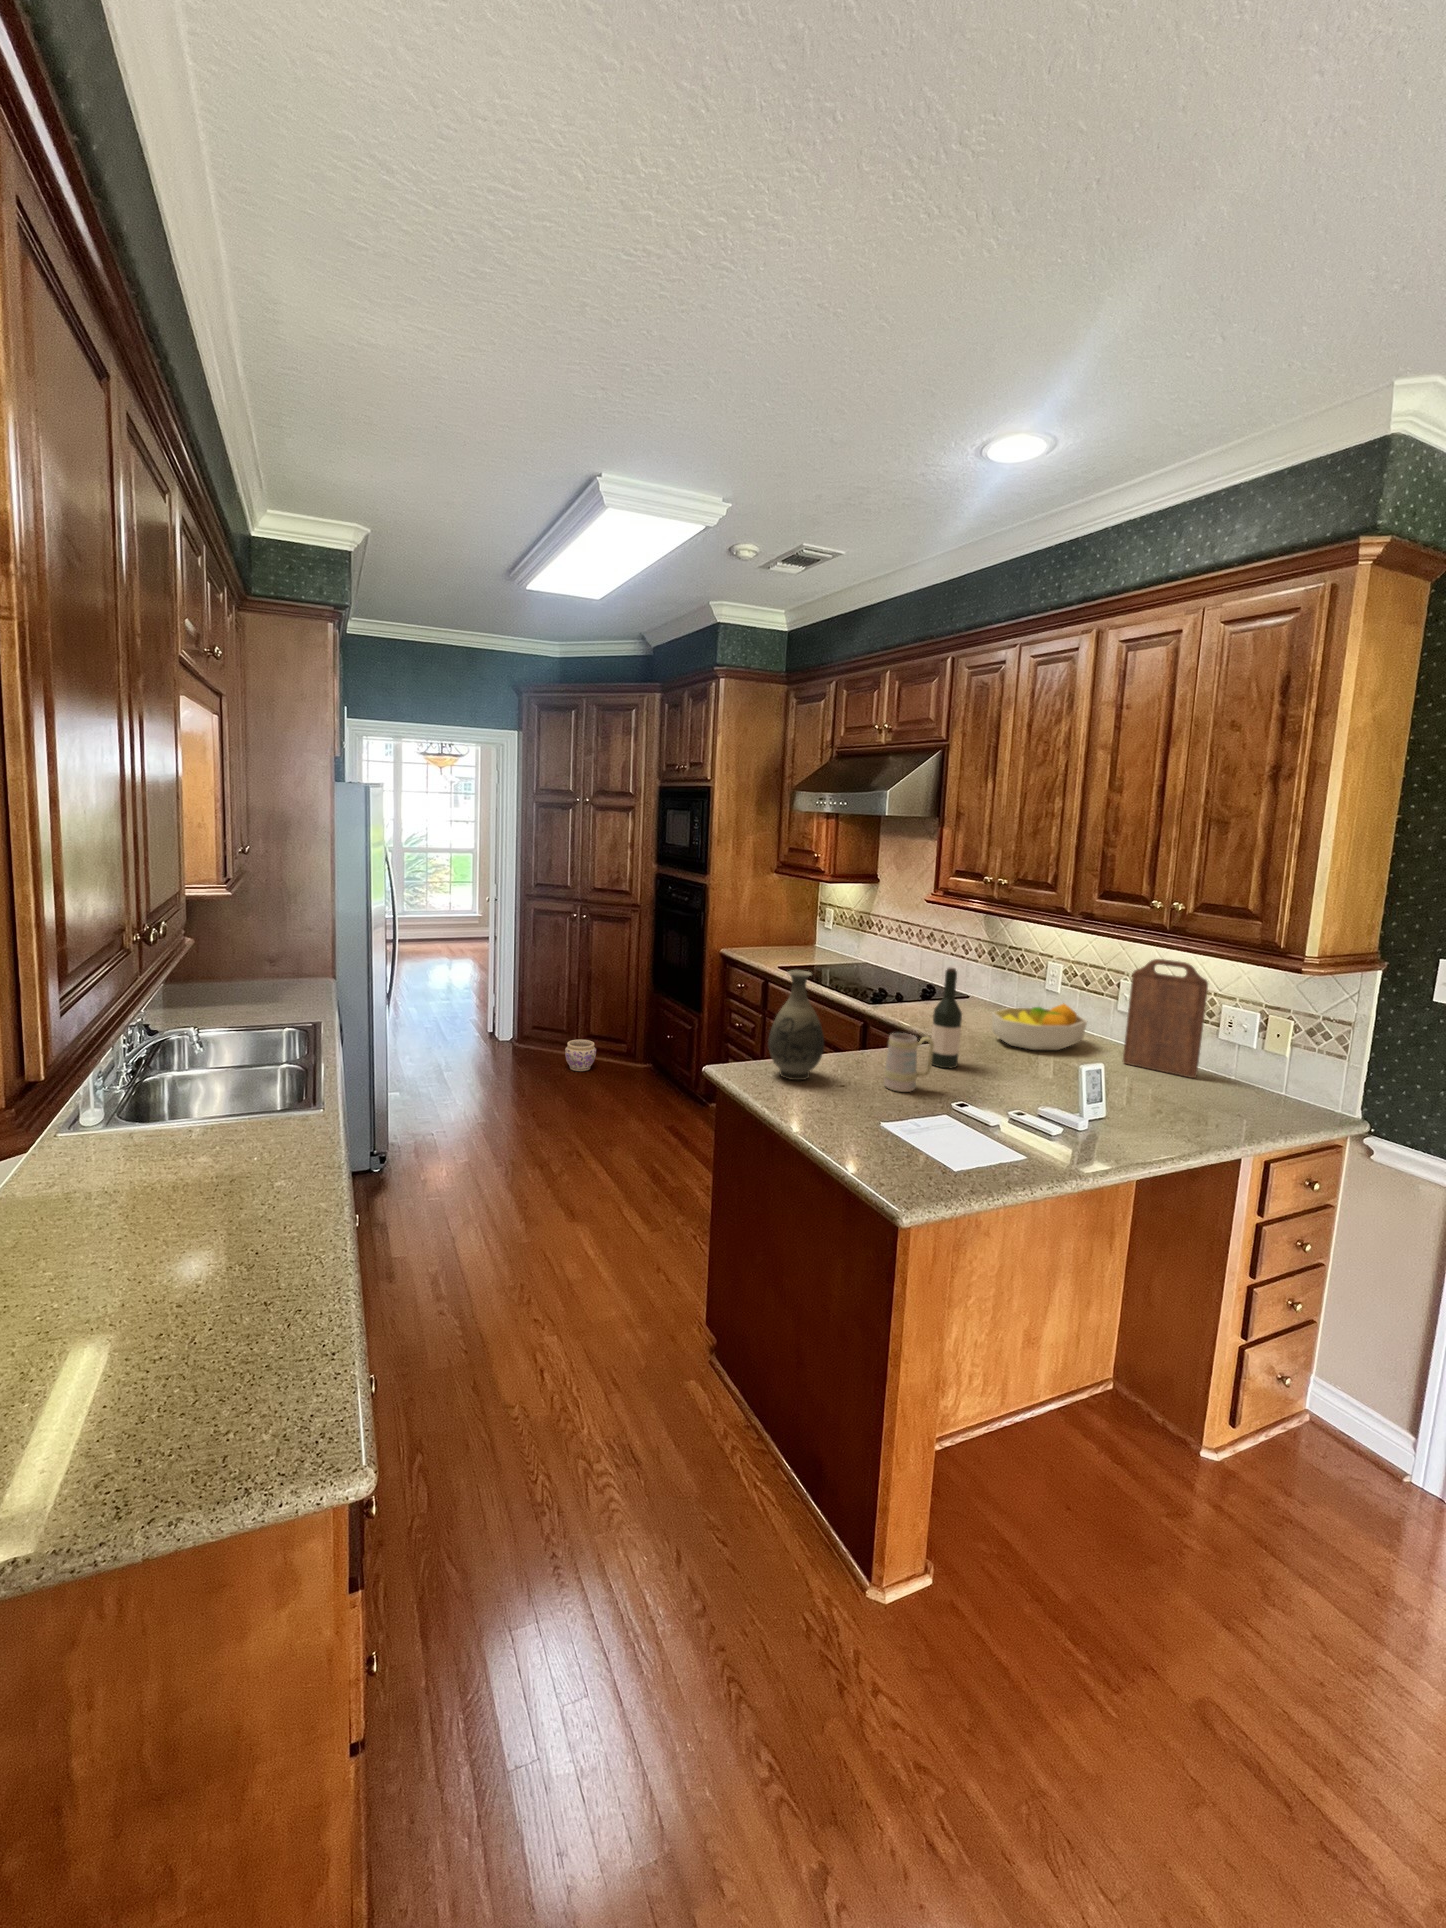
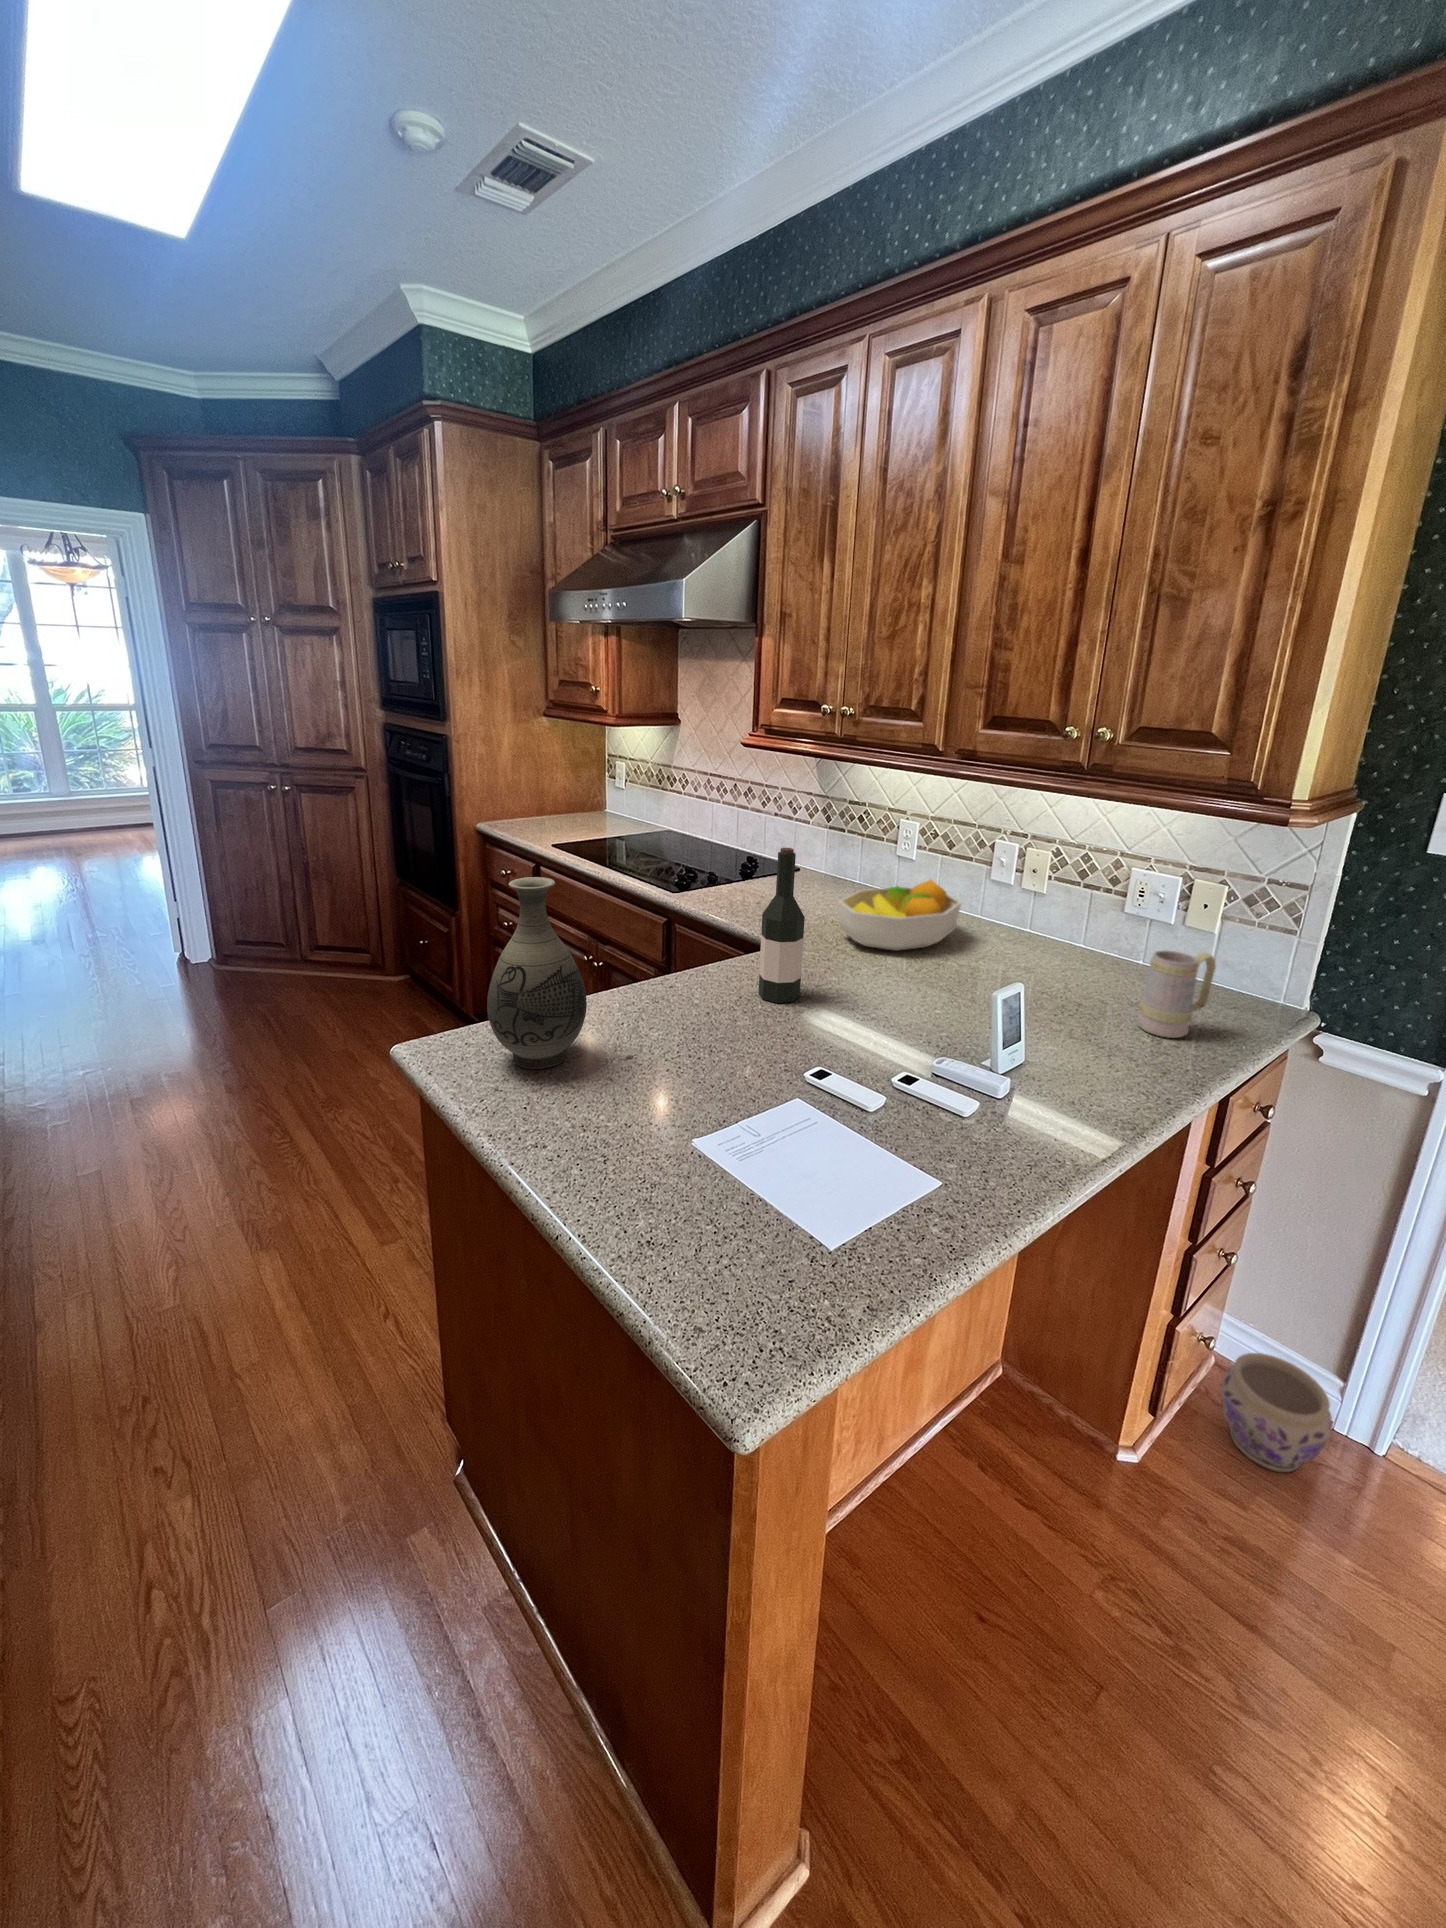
cutting board: present [1123,959,1208,1078] -> none [1011,812,1127,973]
mug: present [884,1033,934,1092] -> present [1137,951,1216,1038]
planter: present [565,1040,596,1072] -> present [1222,1353,1333,1473]

